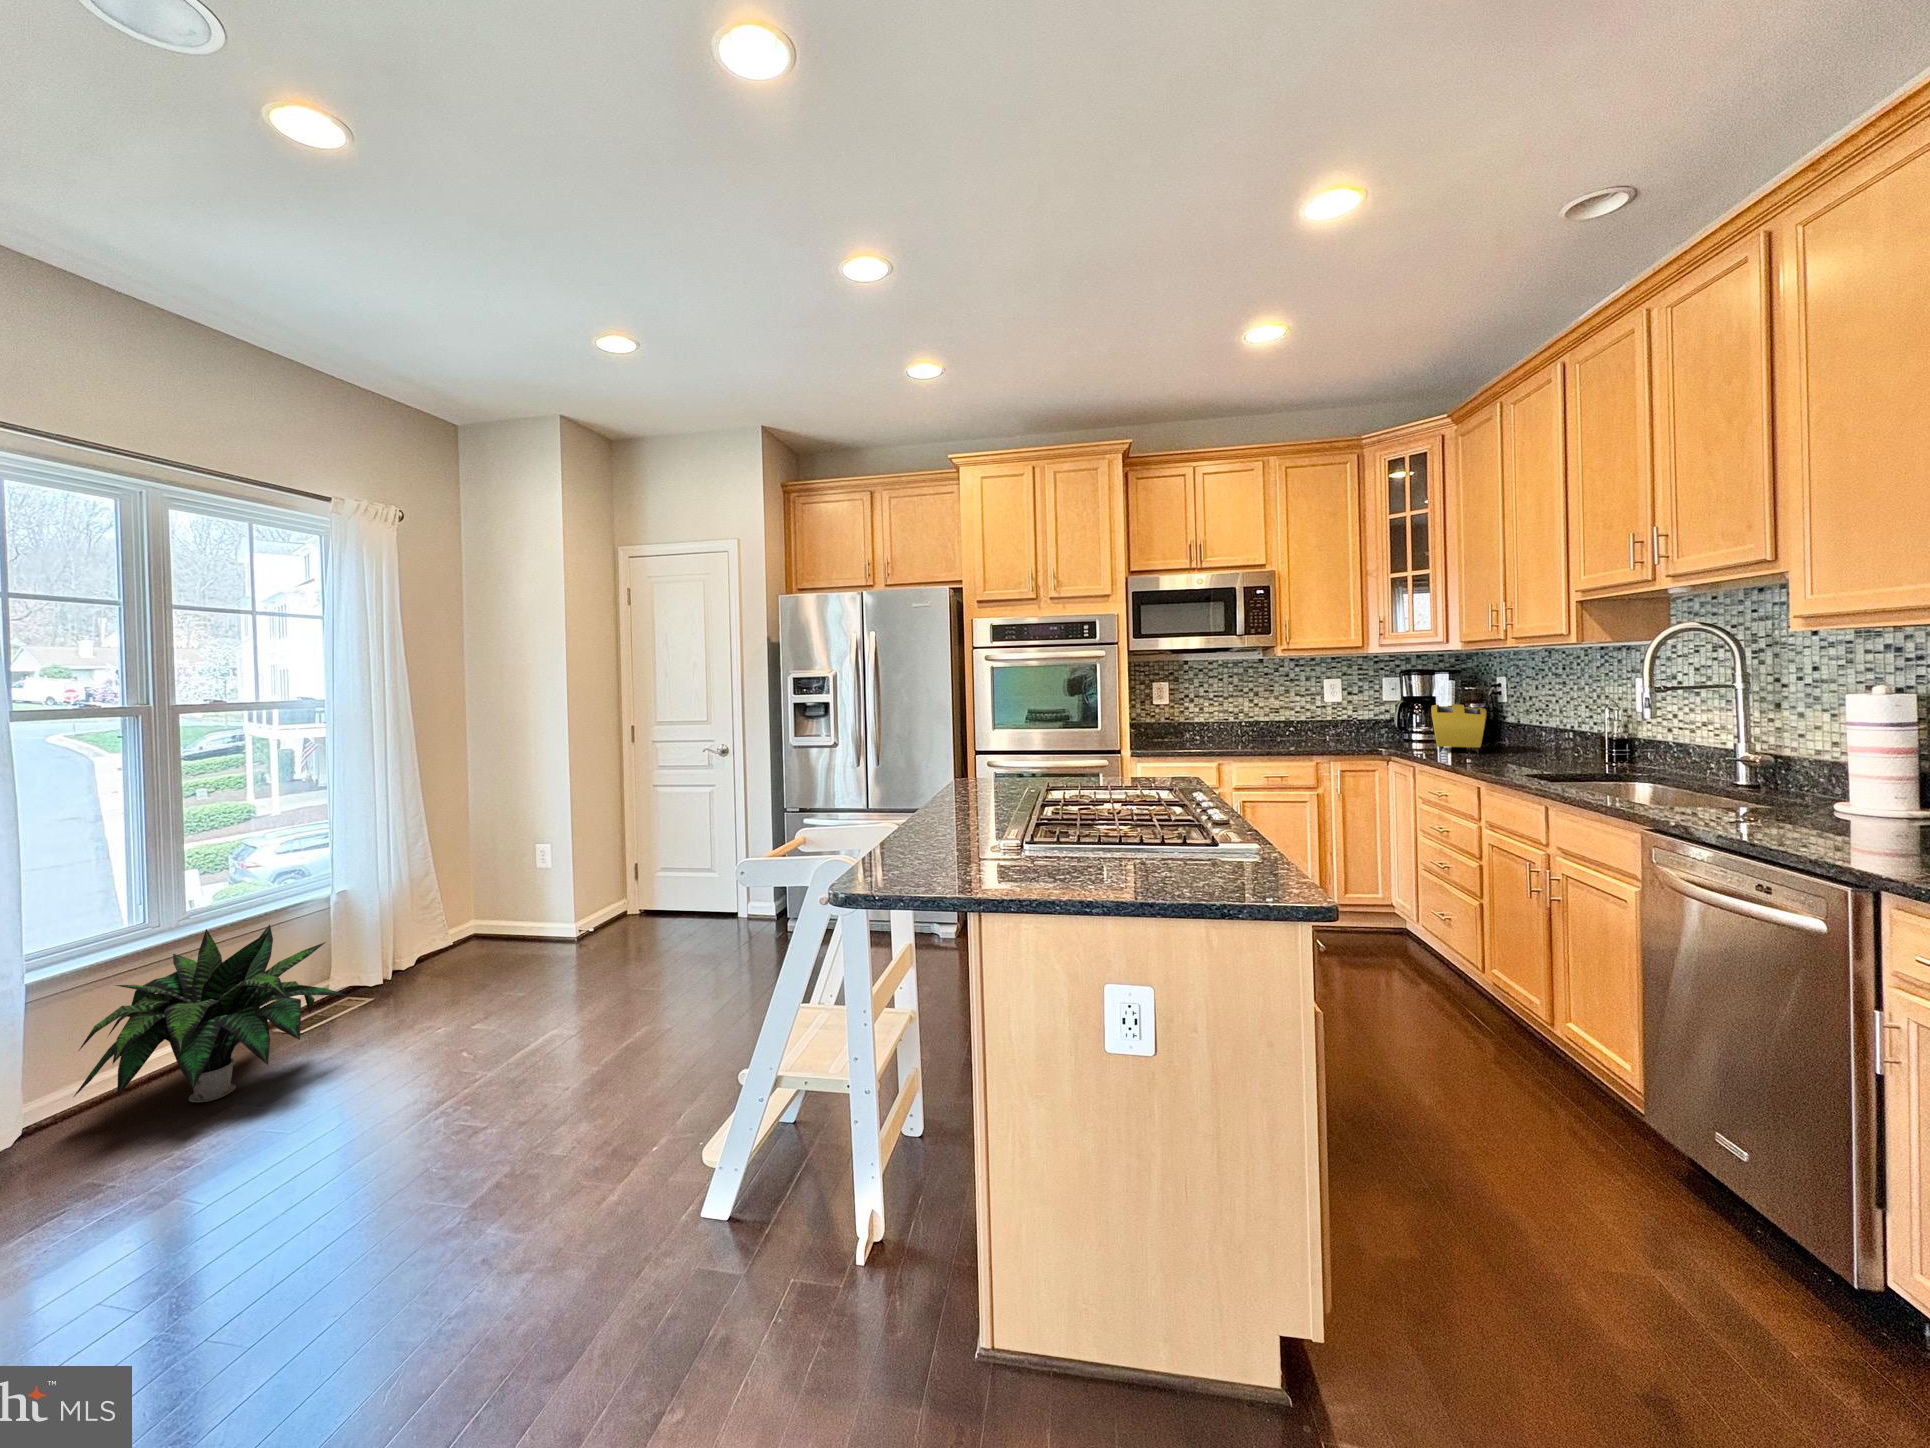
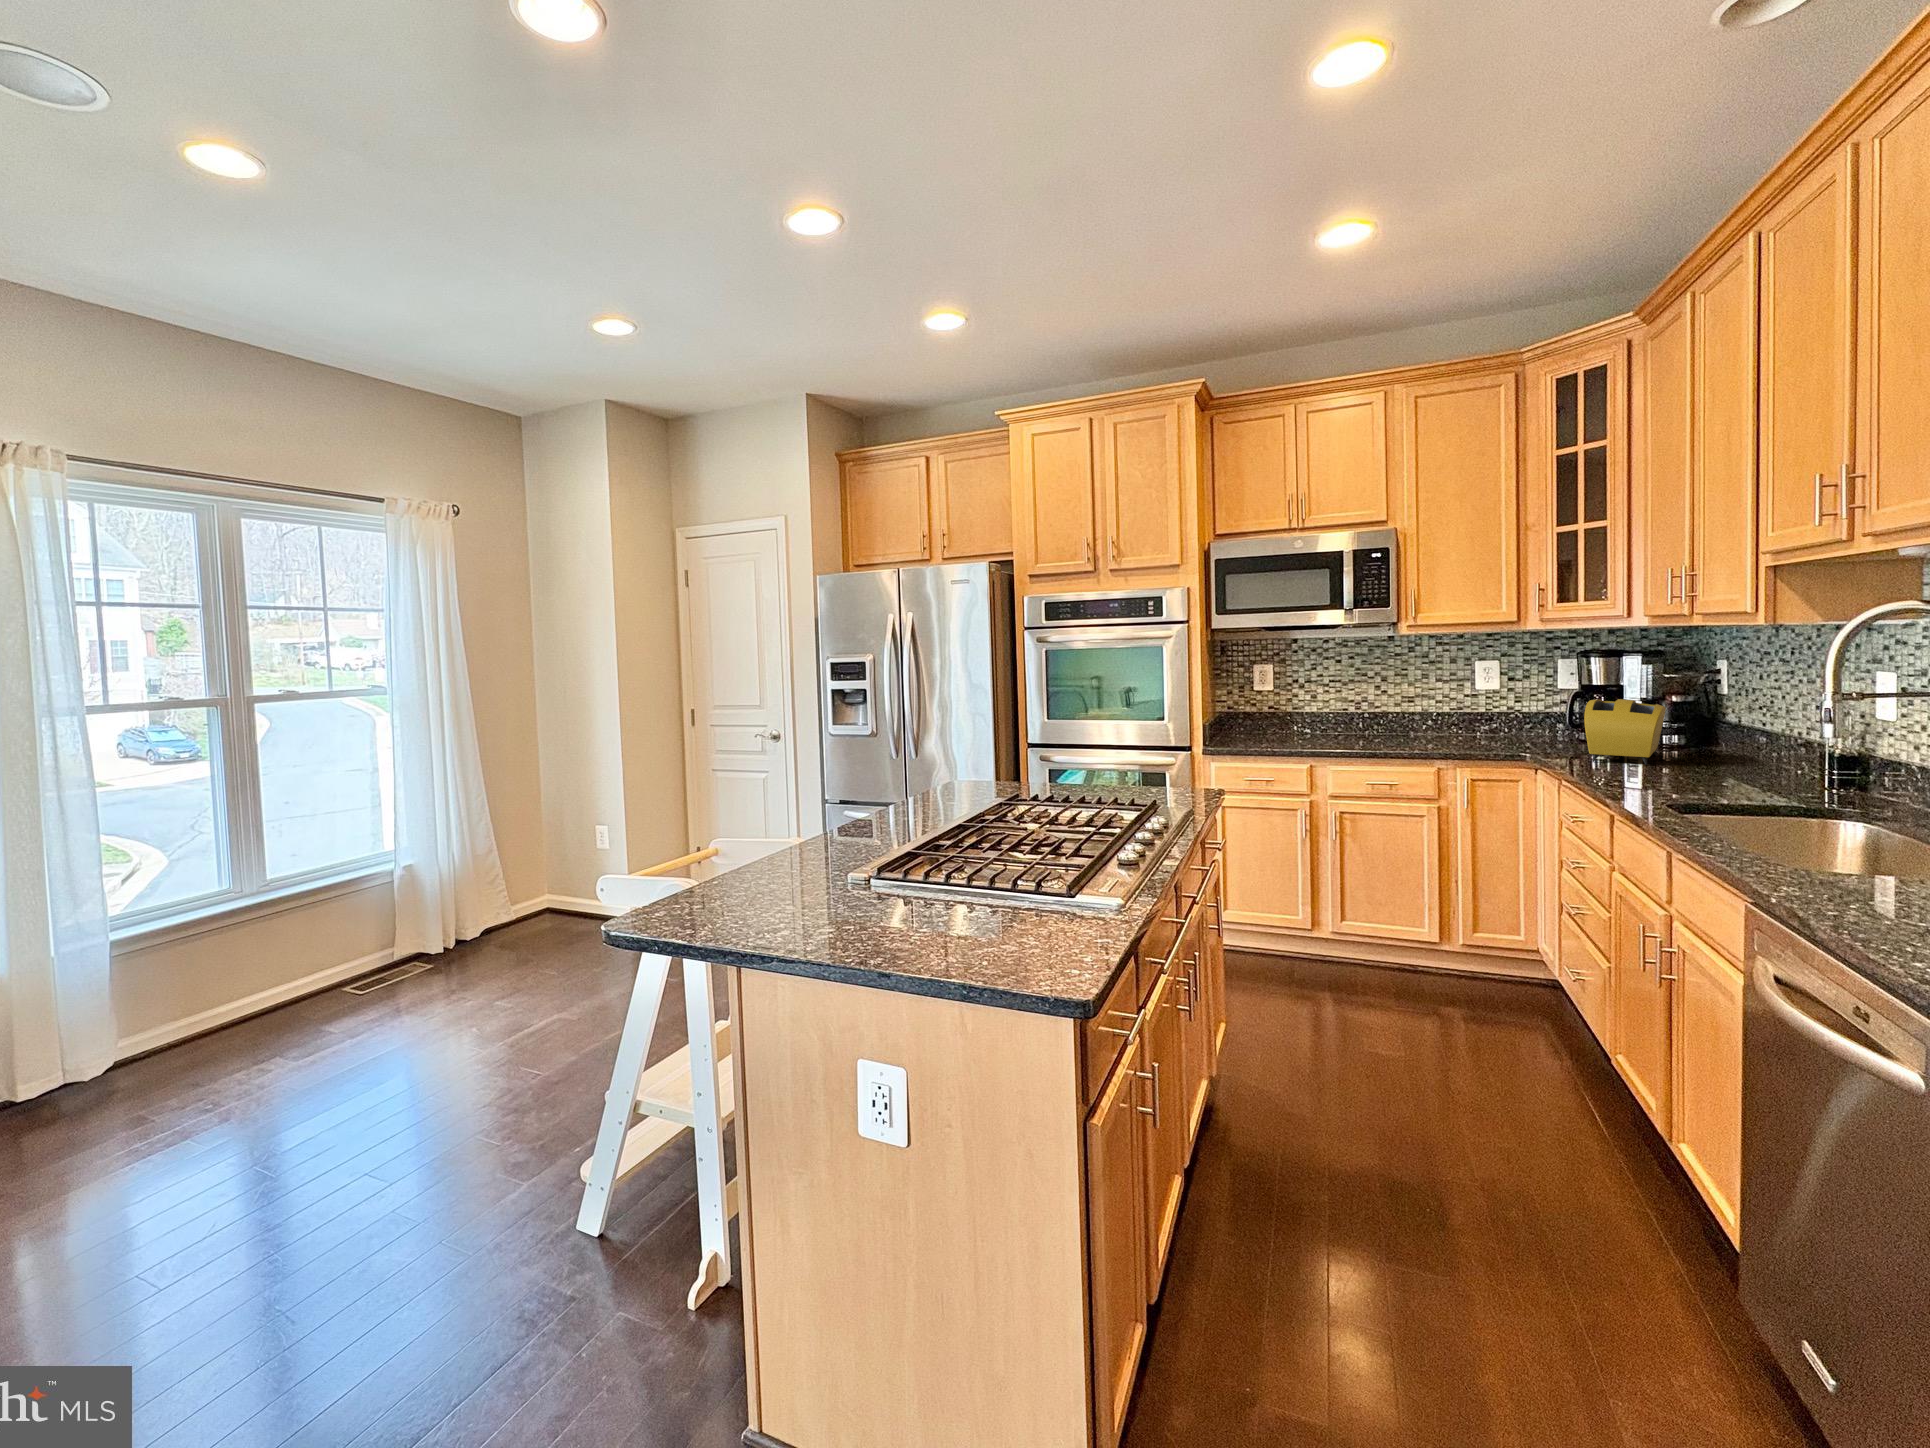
potted plant: present [74,924,345,1102] -> none [149,896,376,1052]

